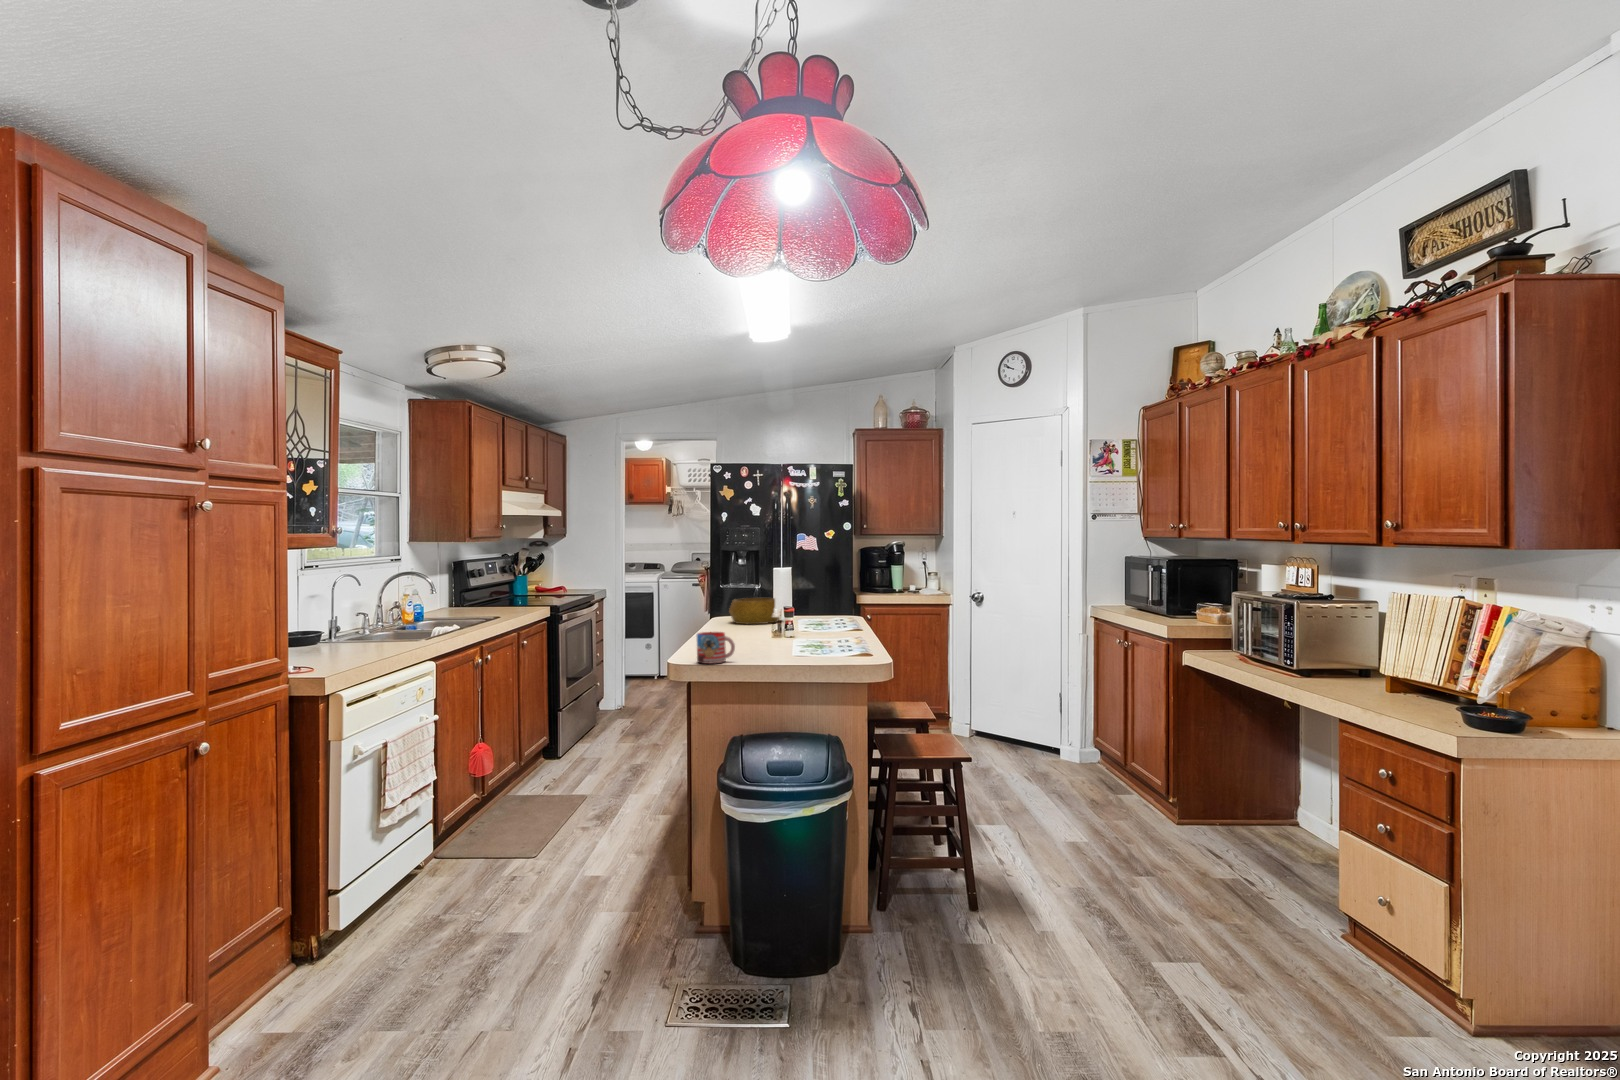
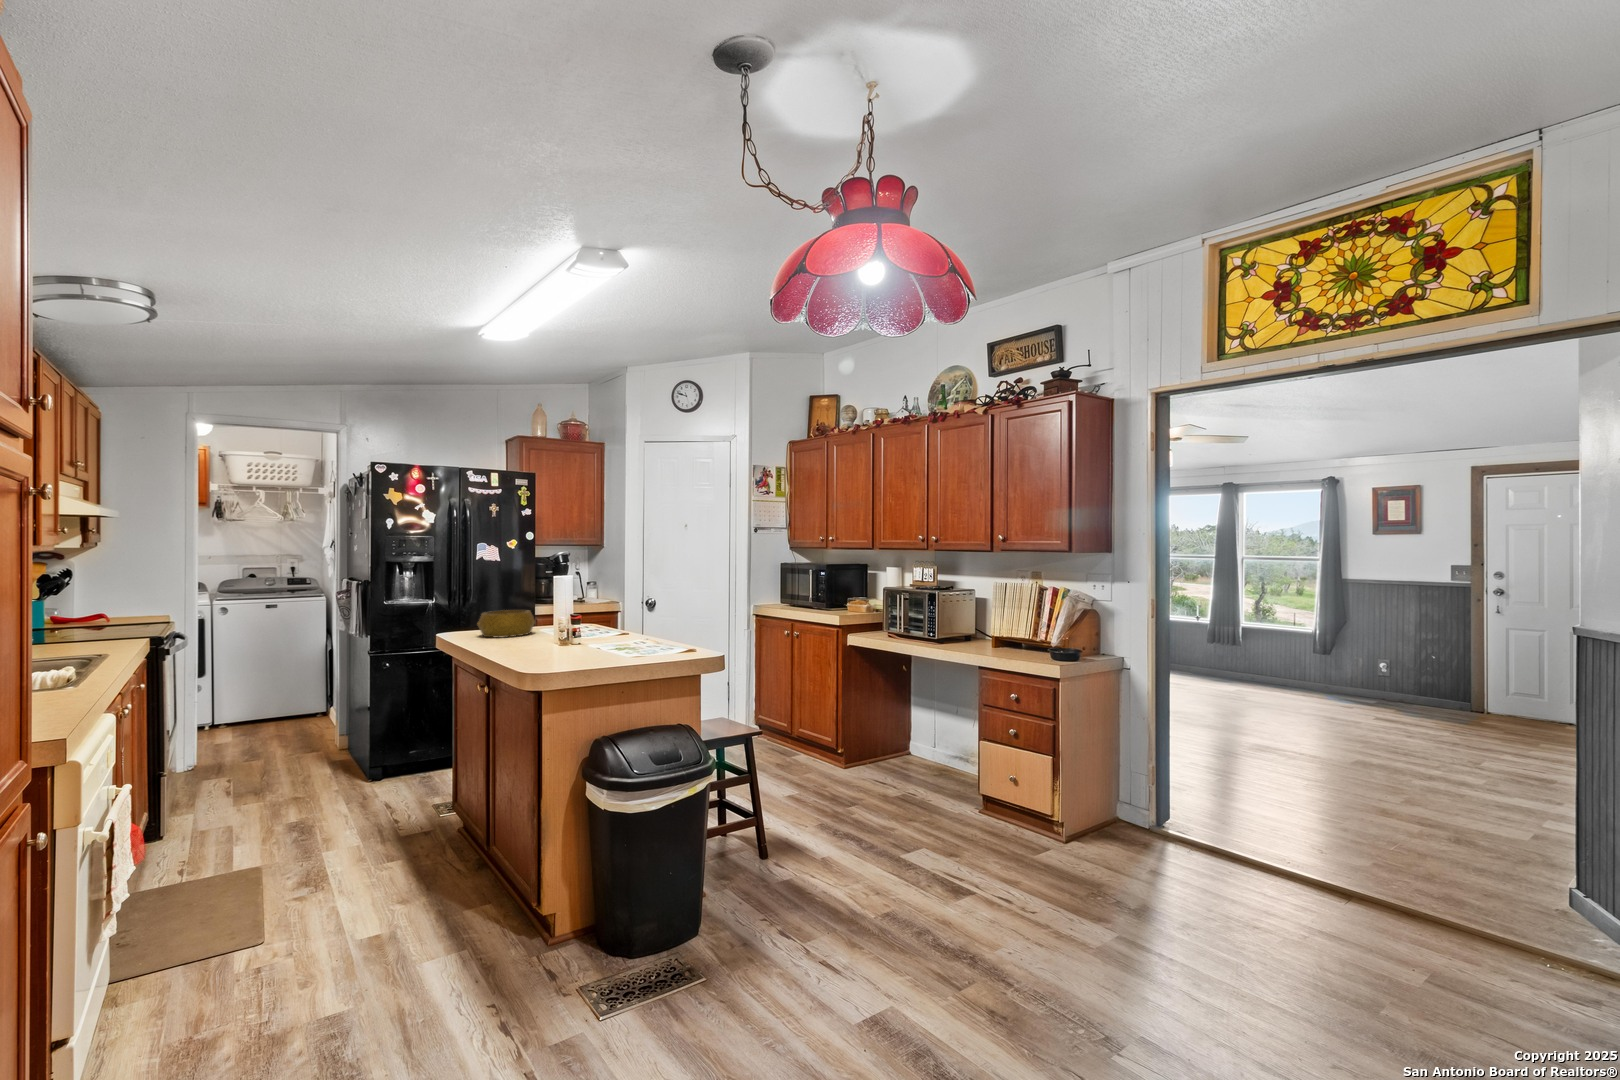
mug: present [697,632,735,664] -> none [566,639,601,669]

